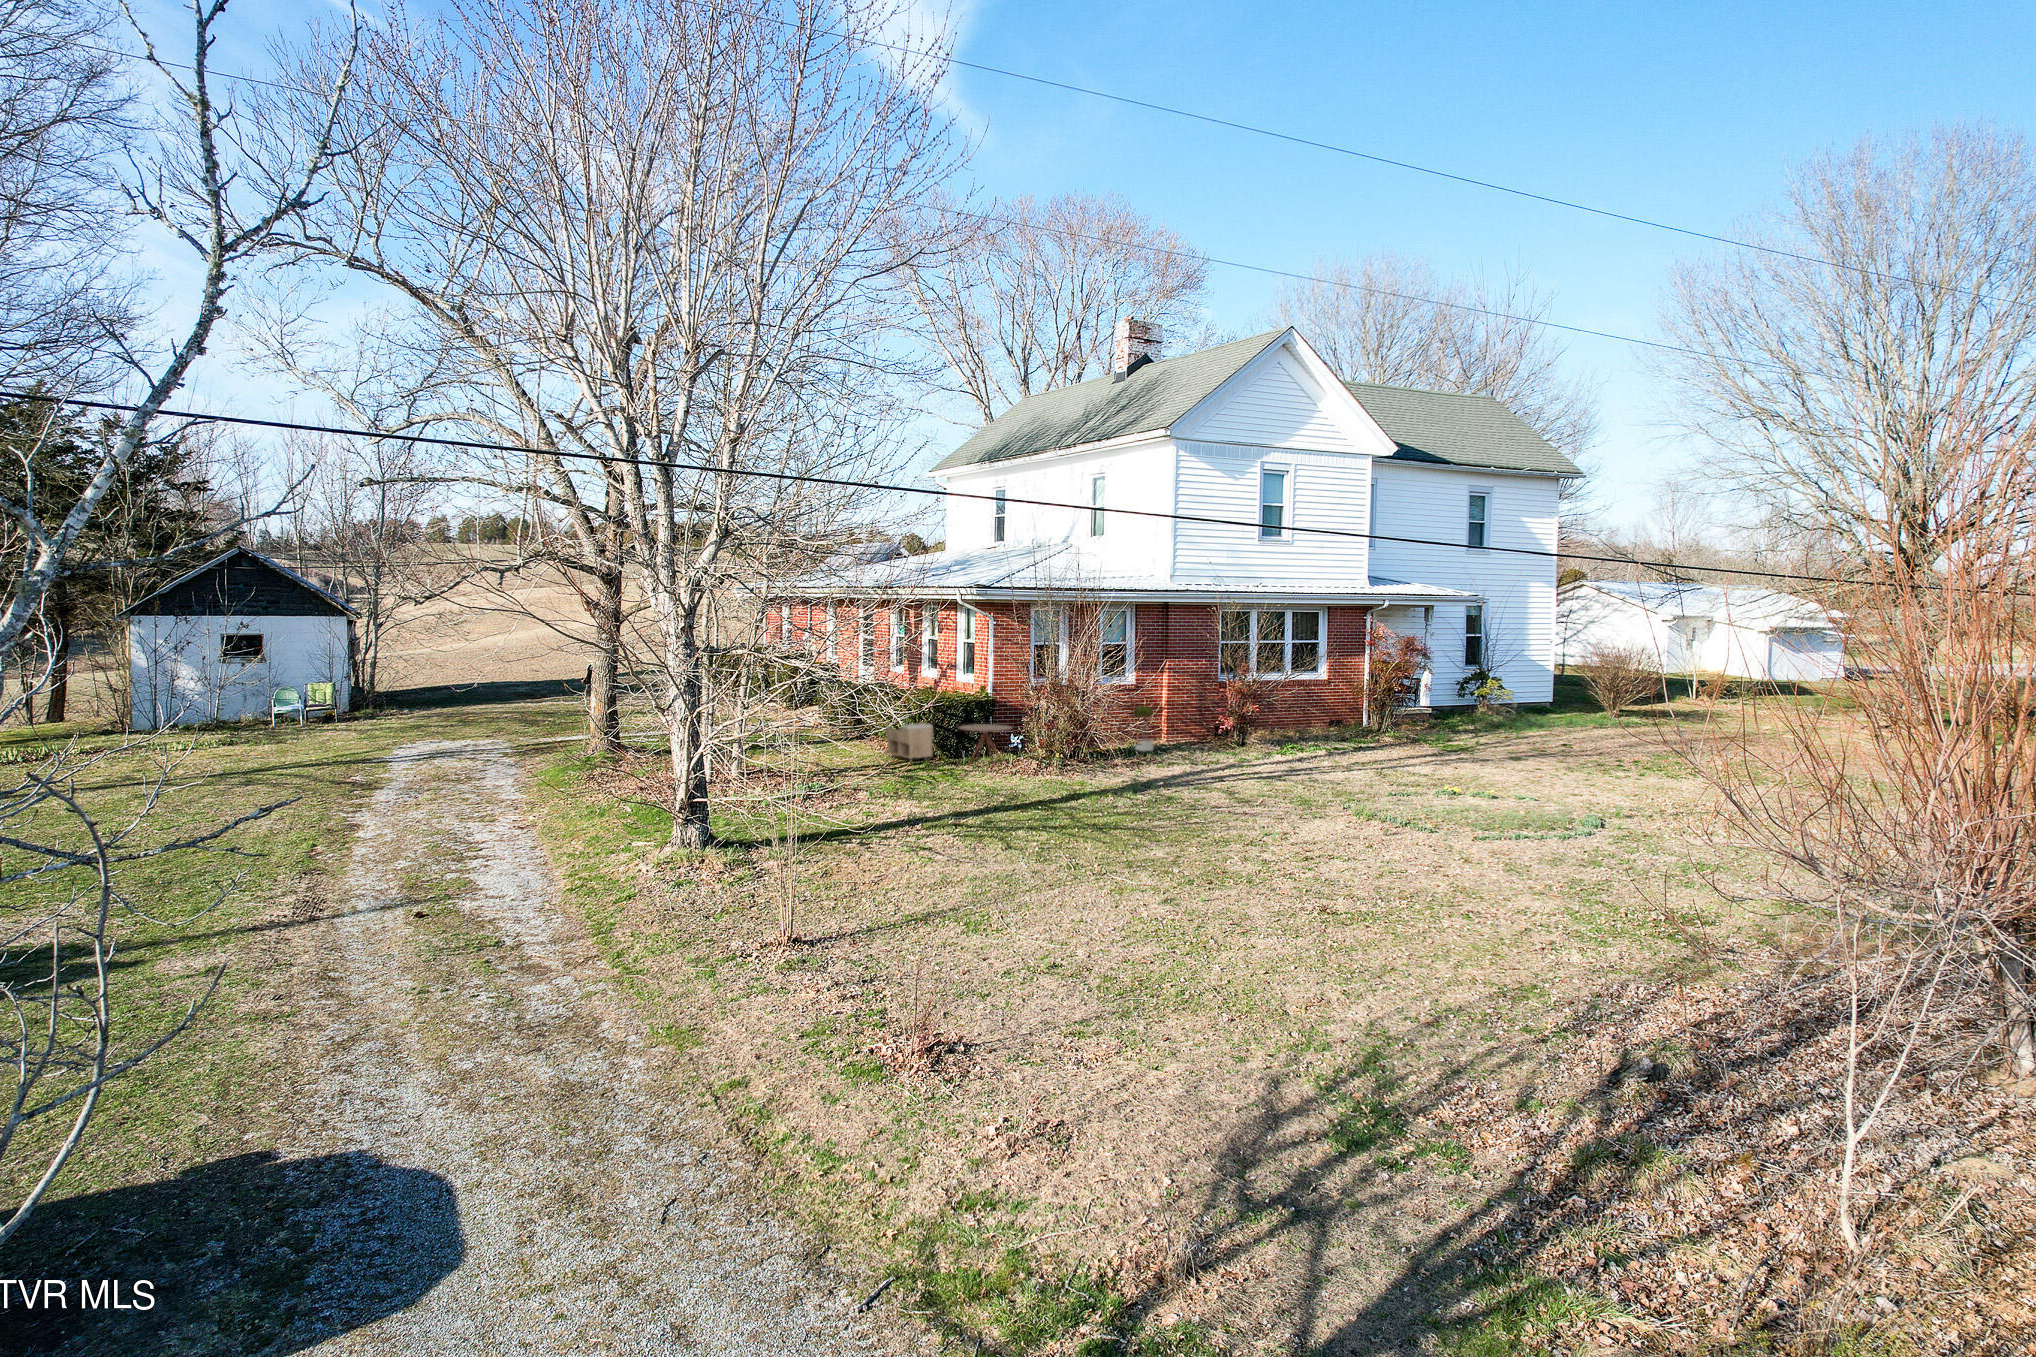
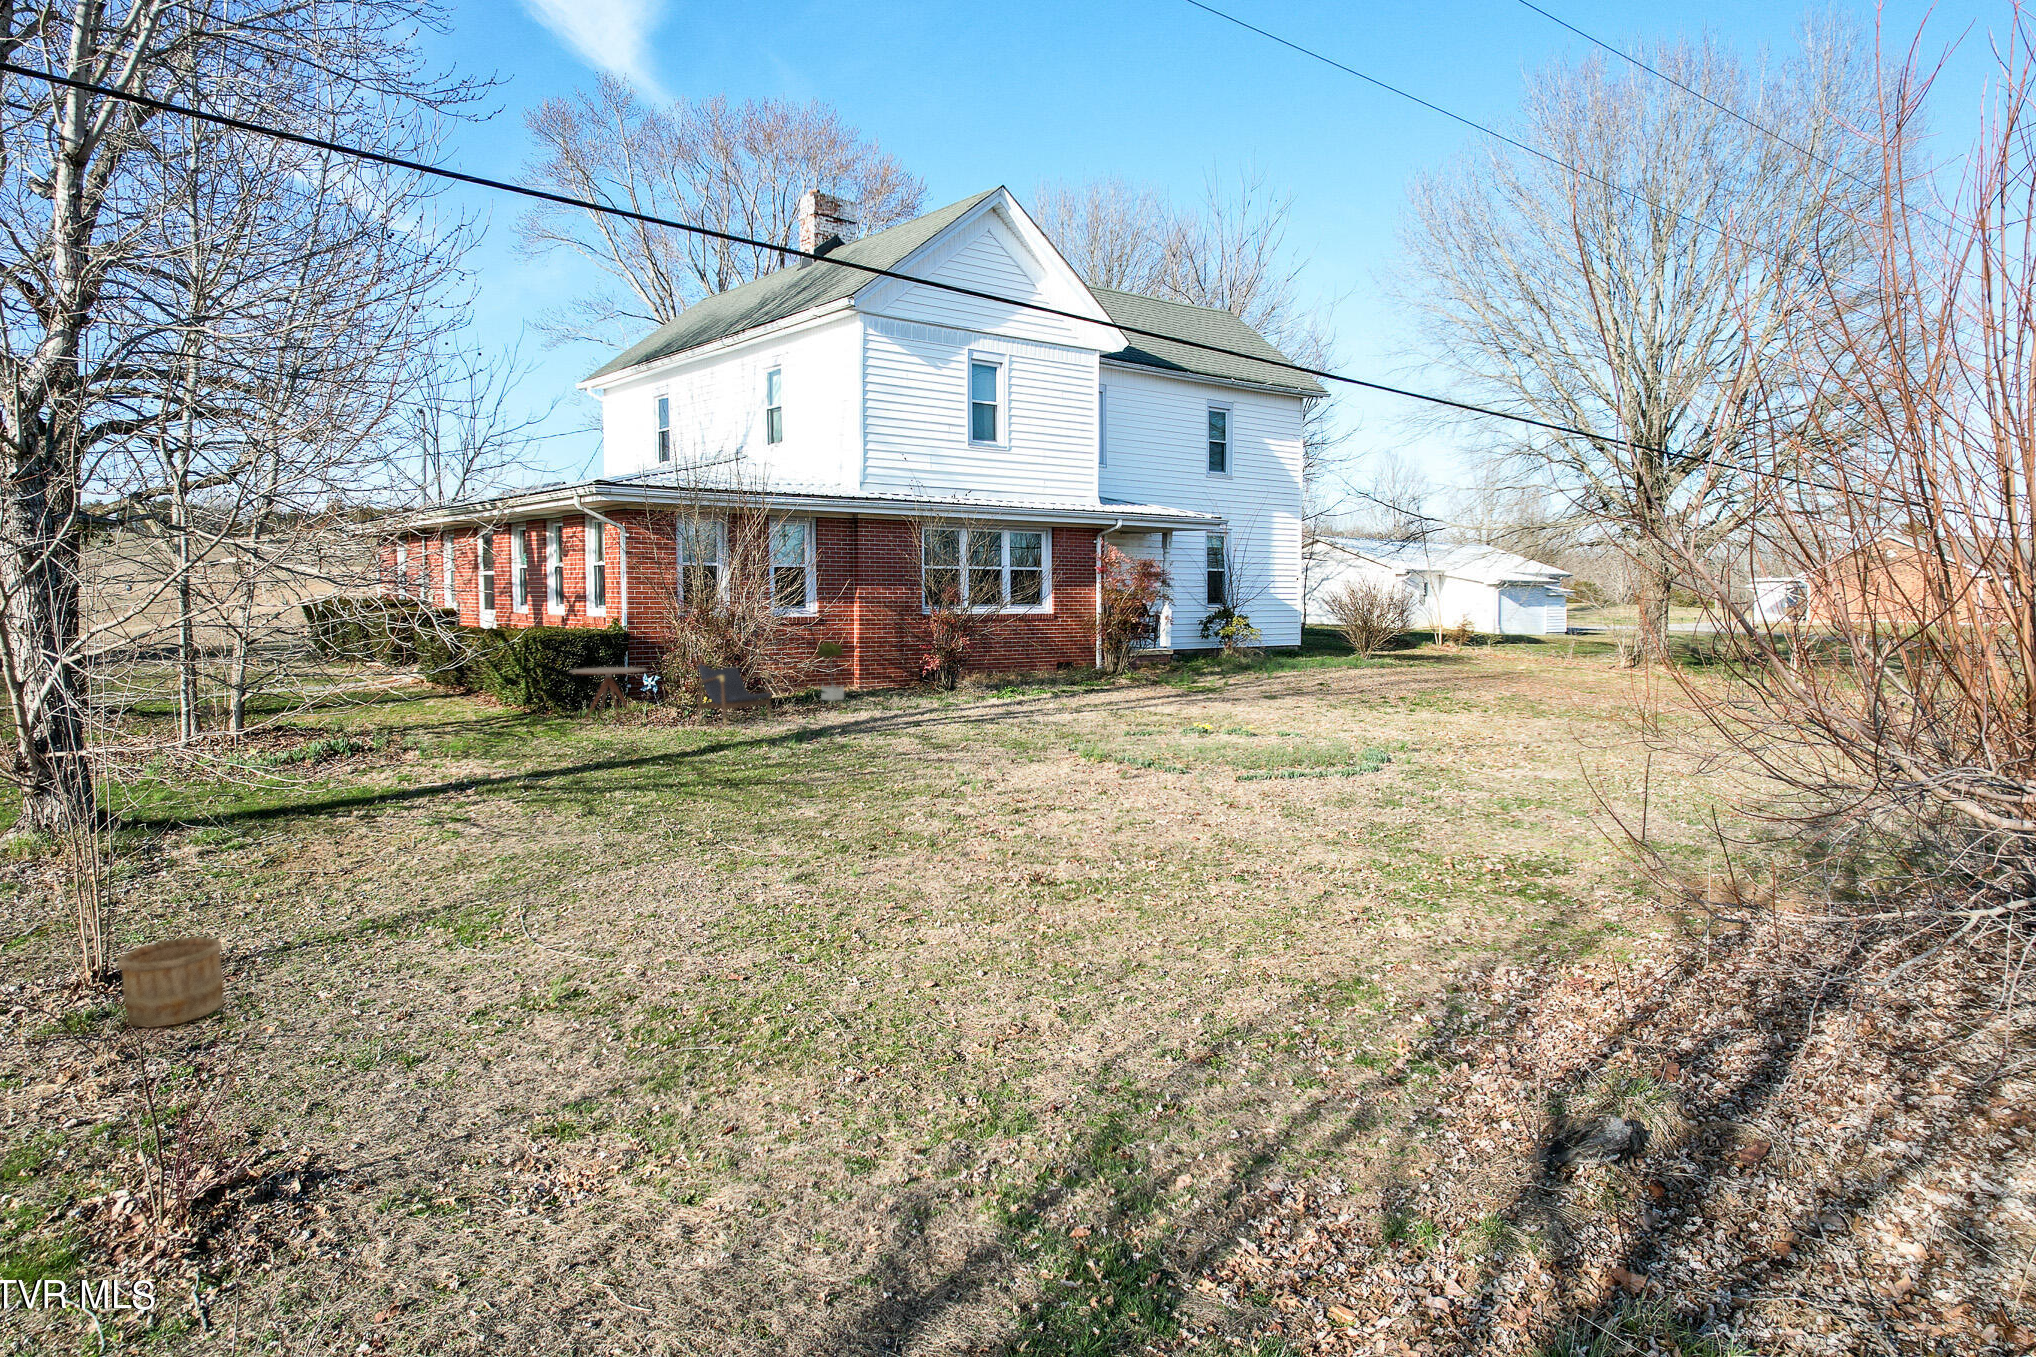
lounge chair: none [1049,717,1106,773] -> present [698,664,772,725]
storage bench: present [886,724,933,761] -> none [466,665,535,720]
wooden bucket: none [841,912,887,957] -> present [118,937,224,1028]

